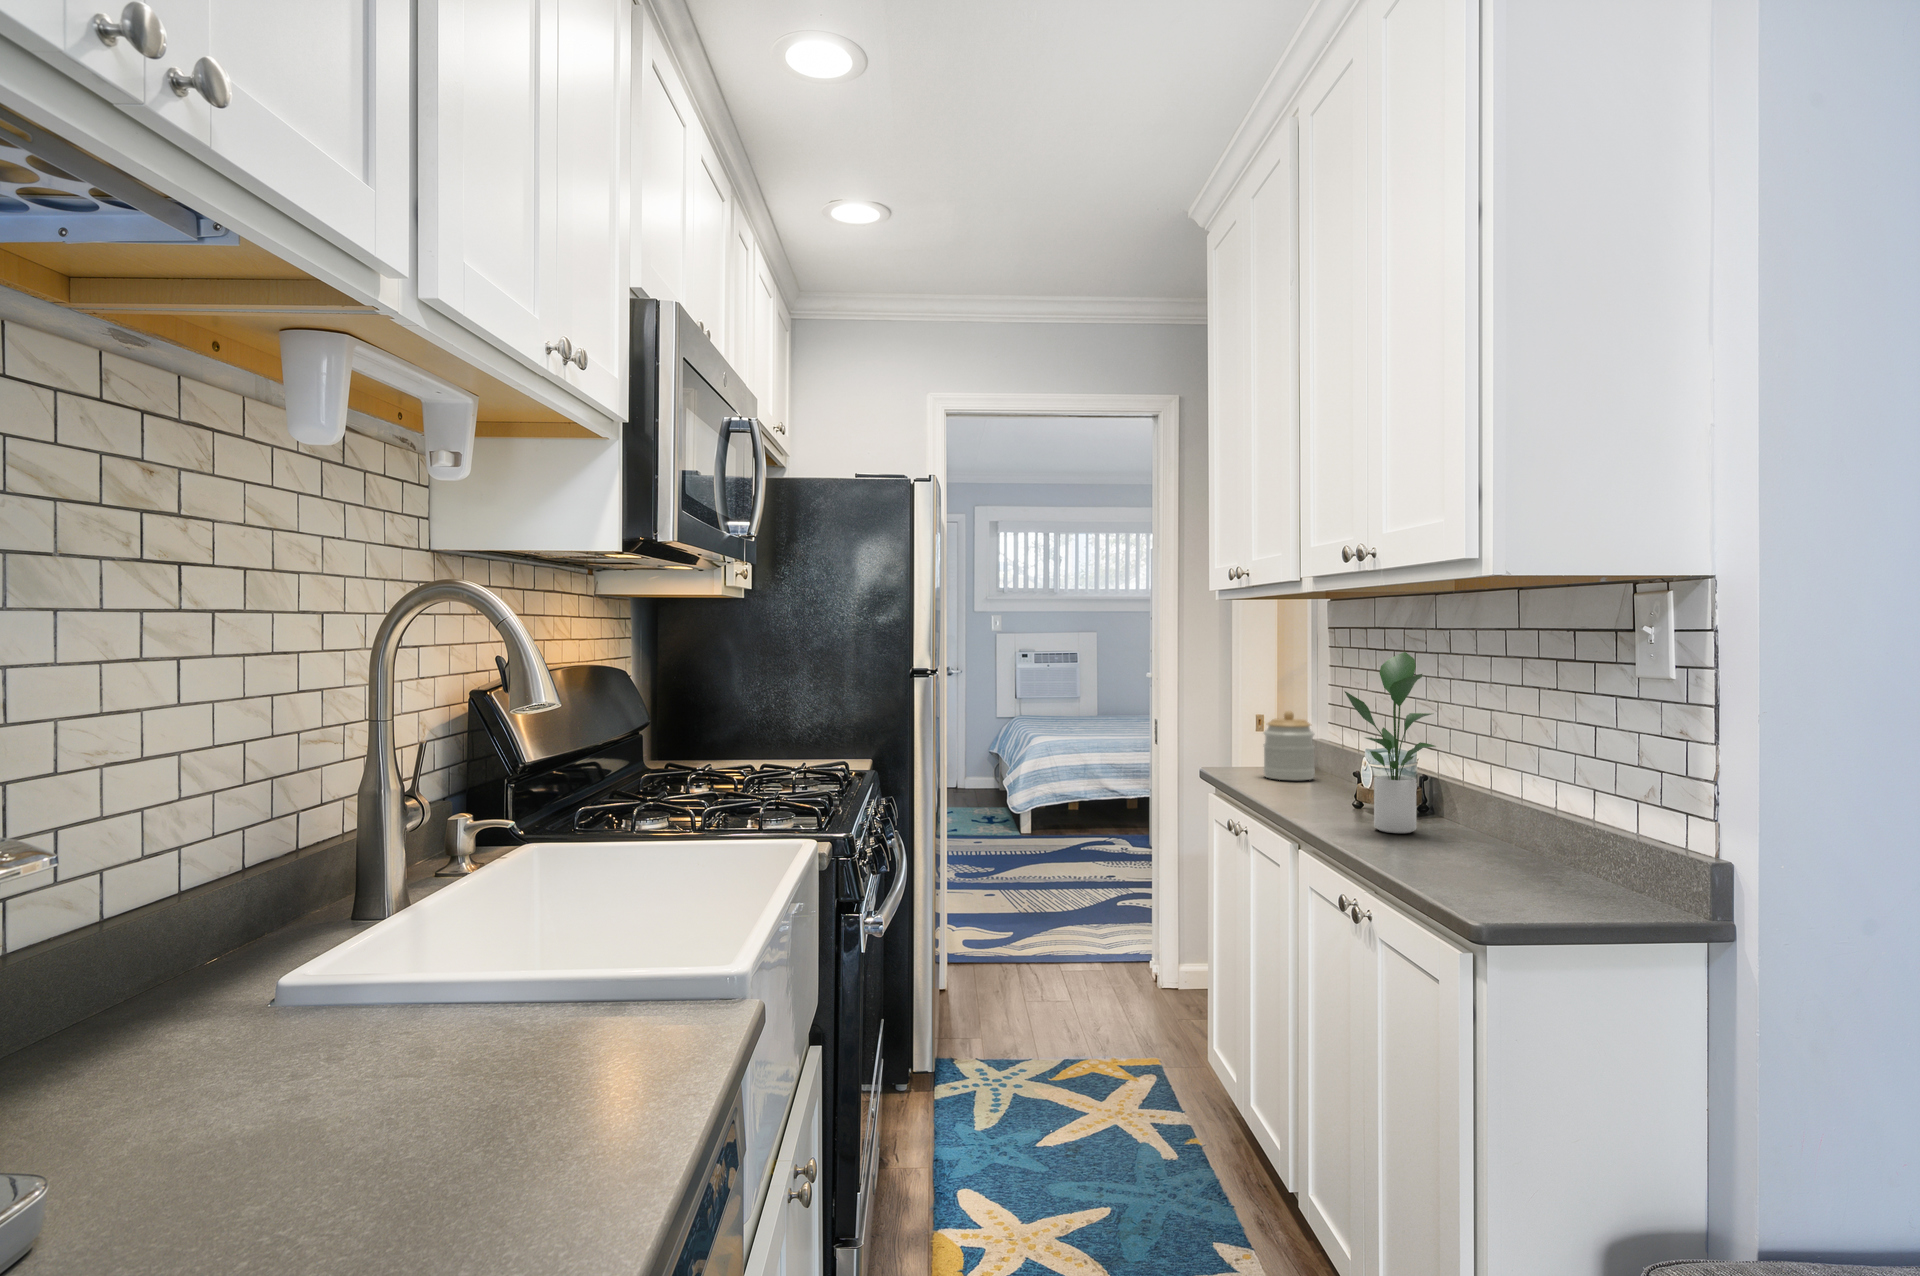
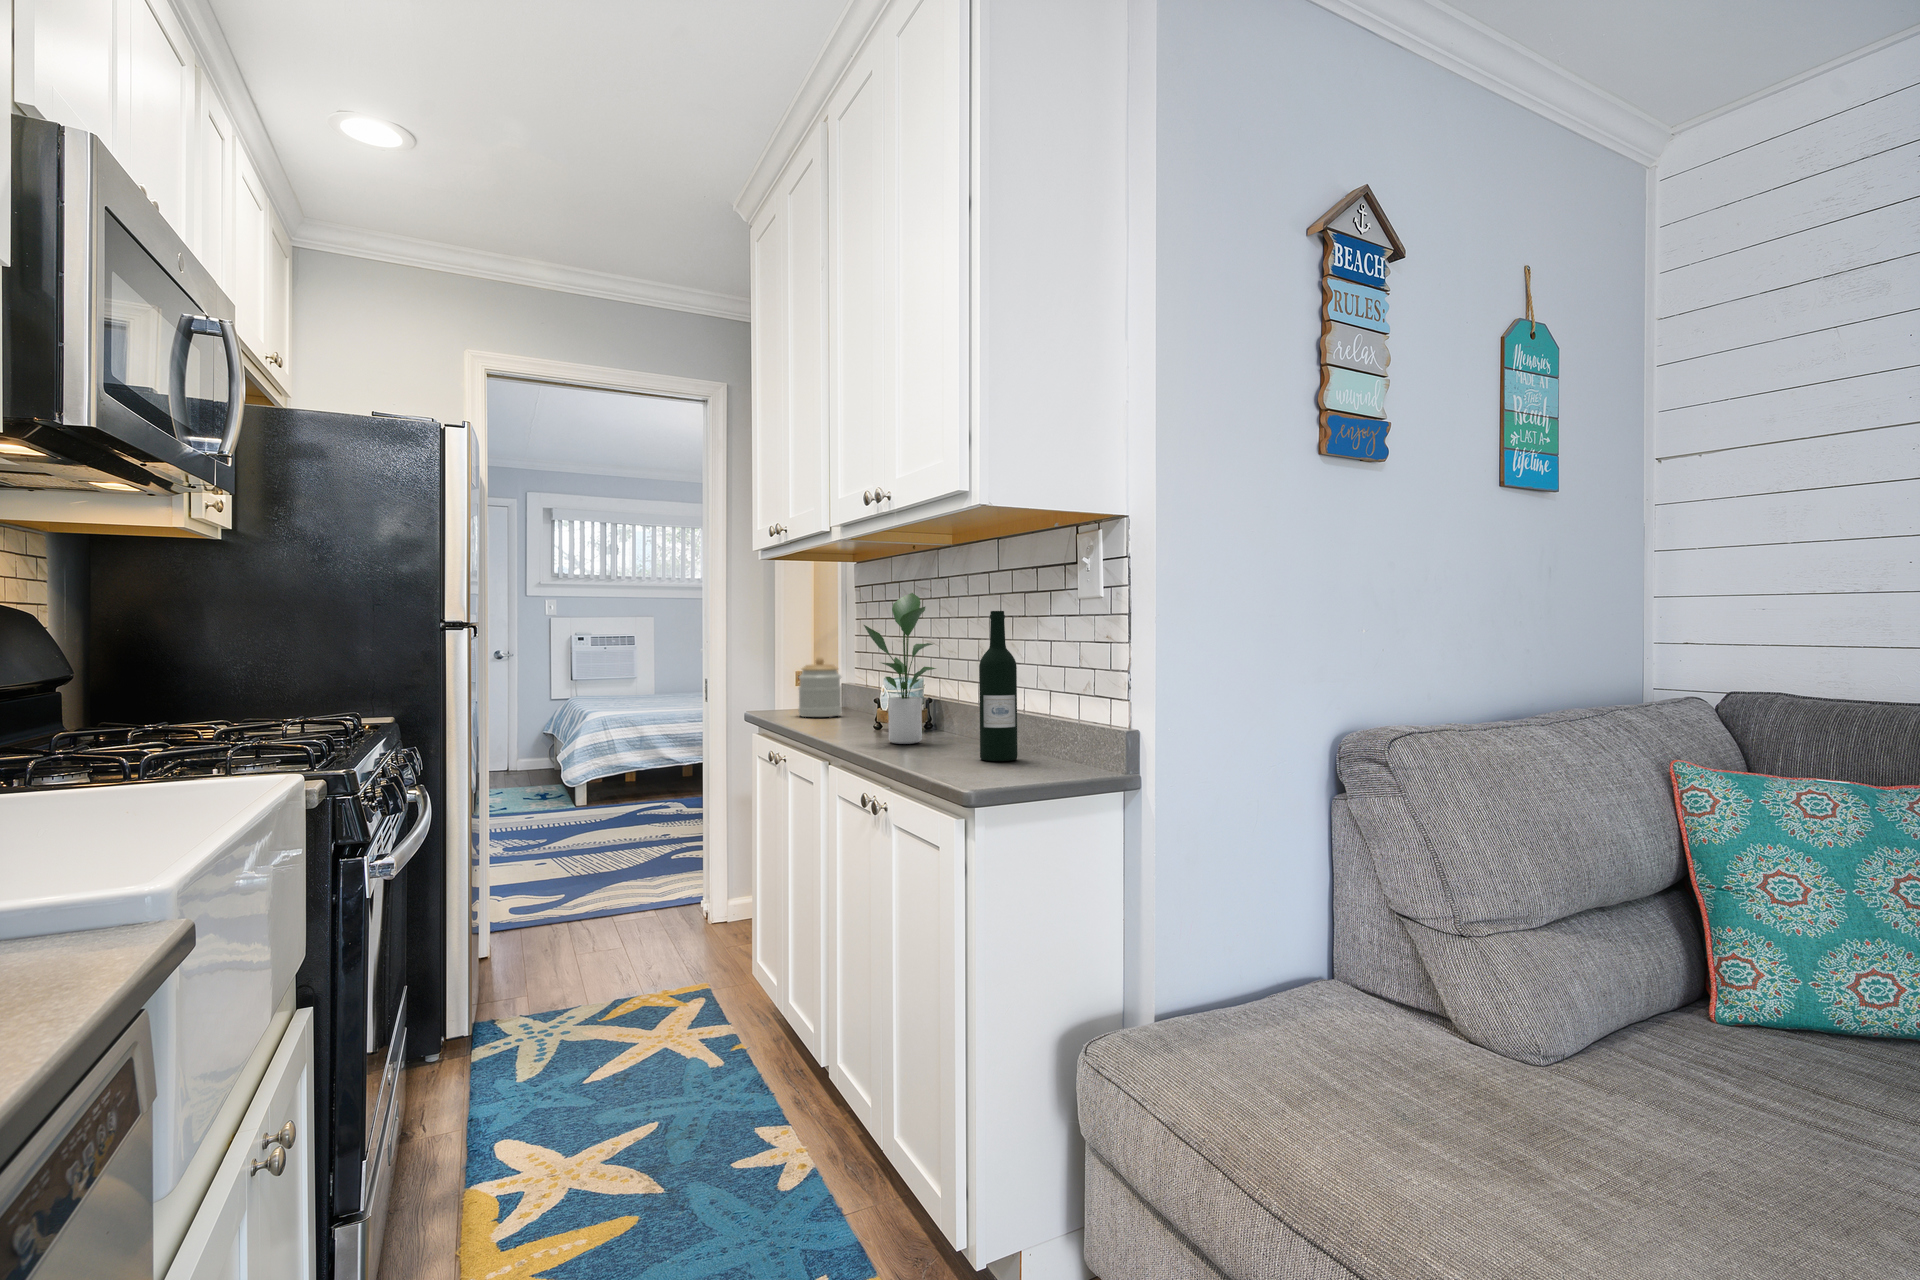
wine bottle: none [1494,688,1546,874] -> present [979,611,1018,761]

